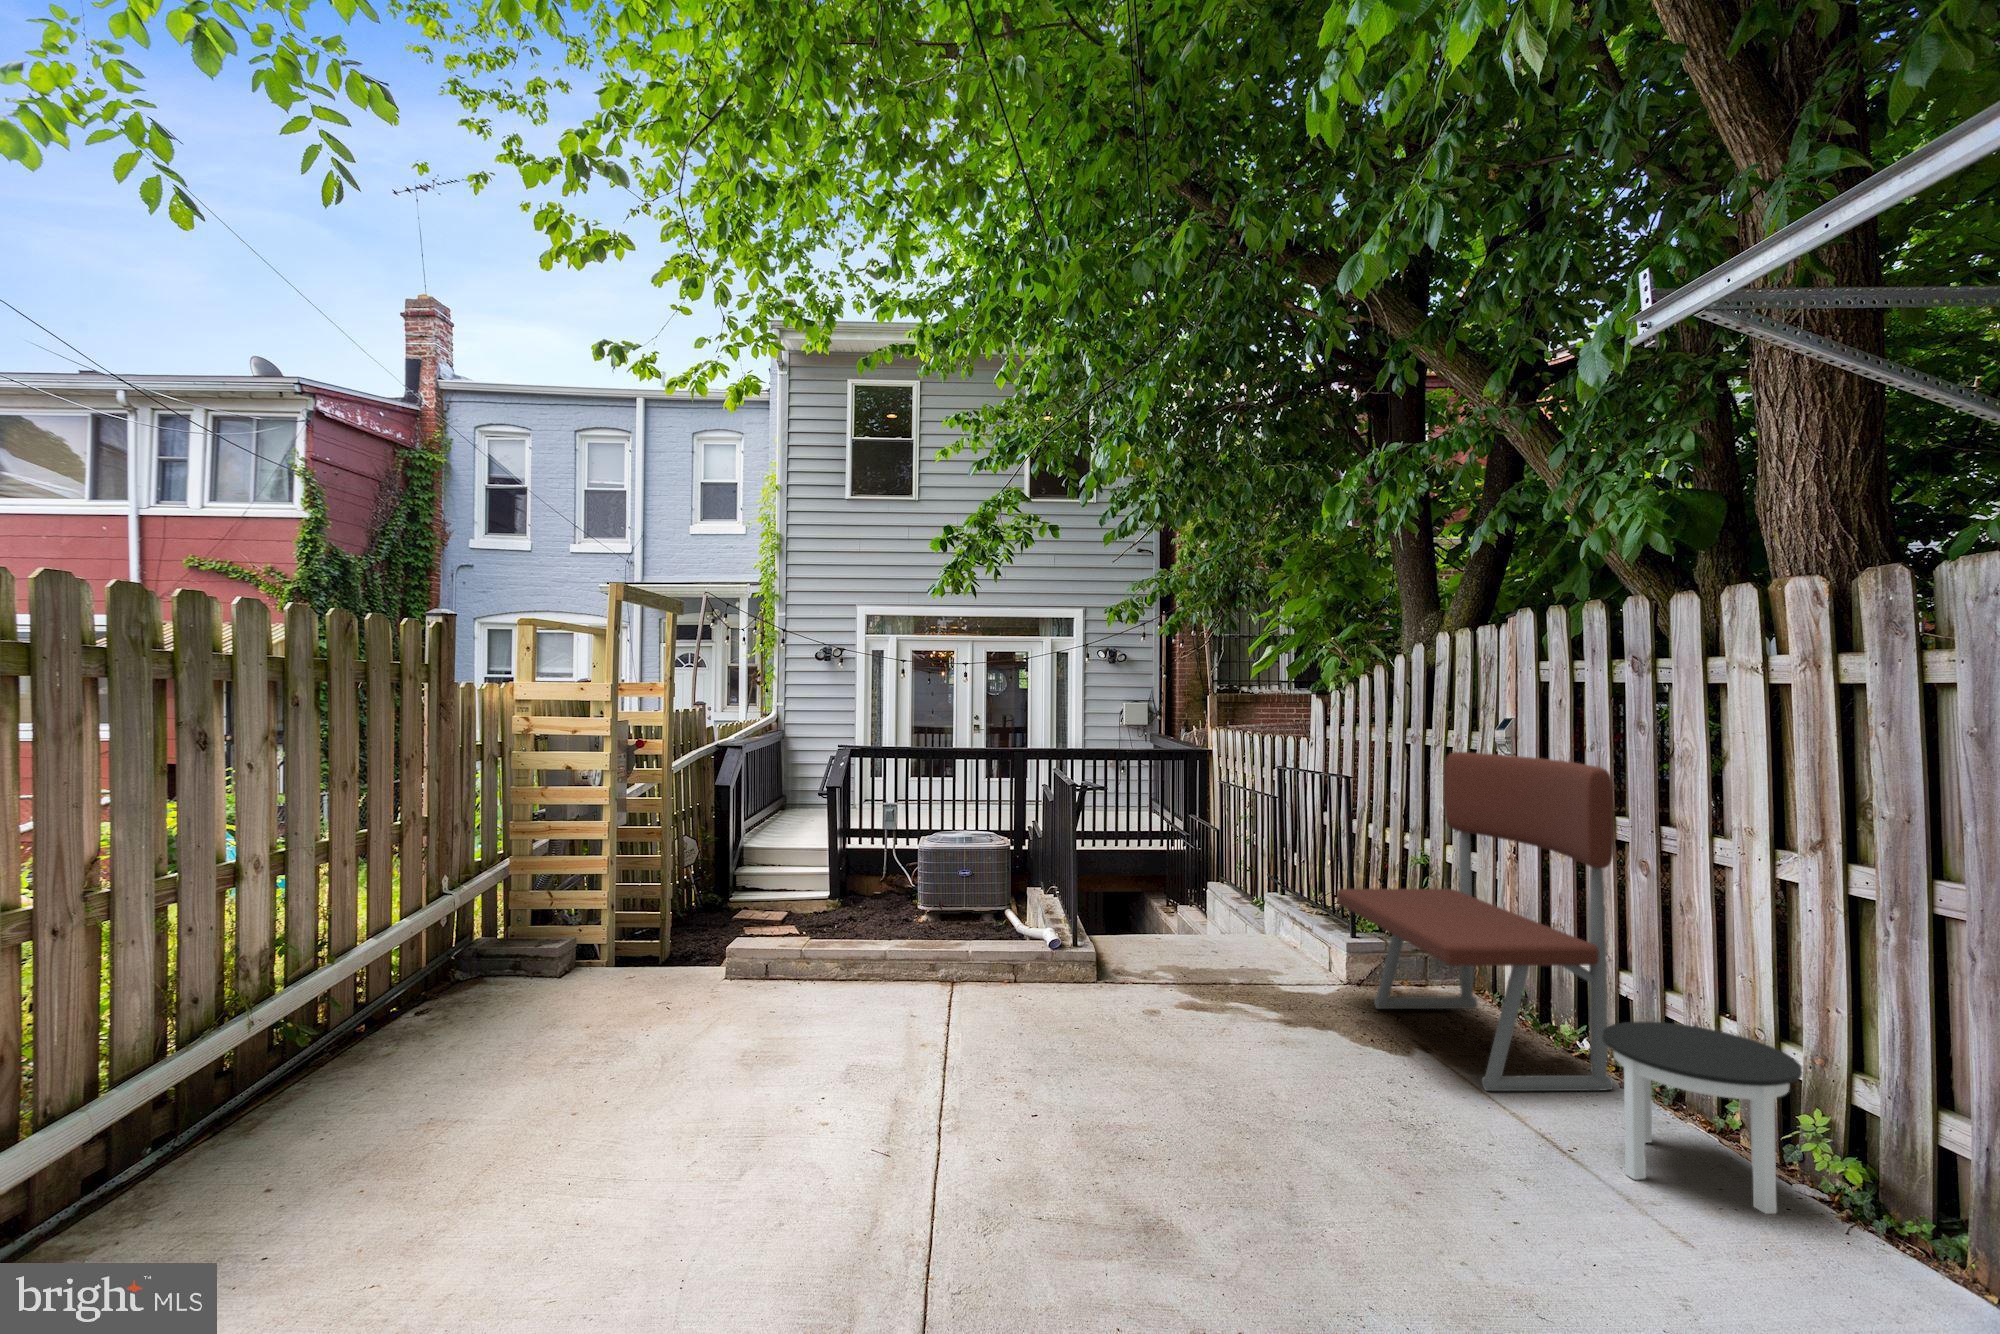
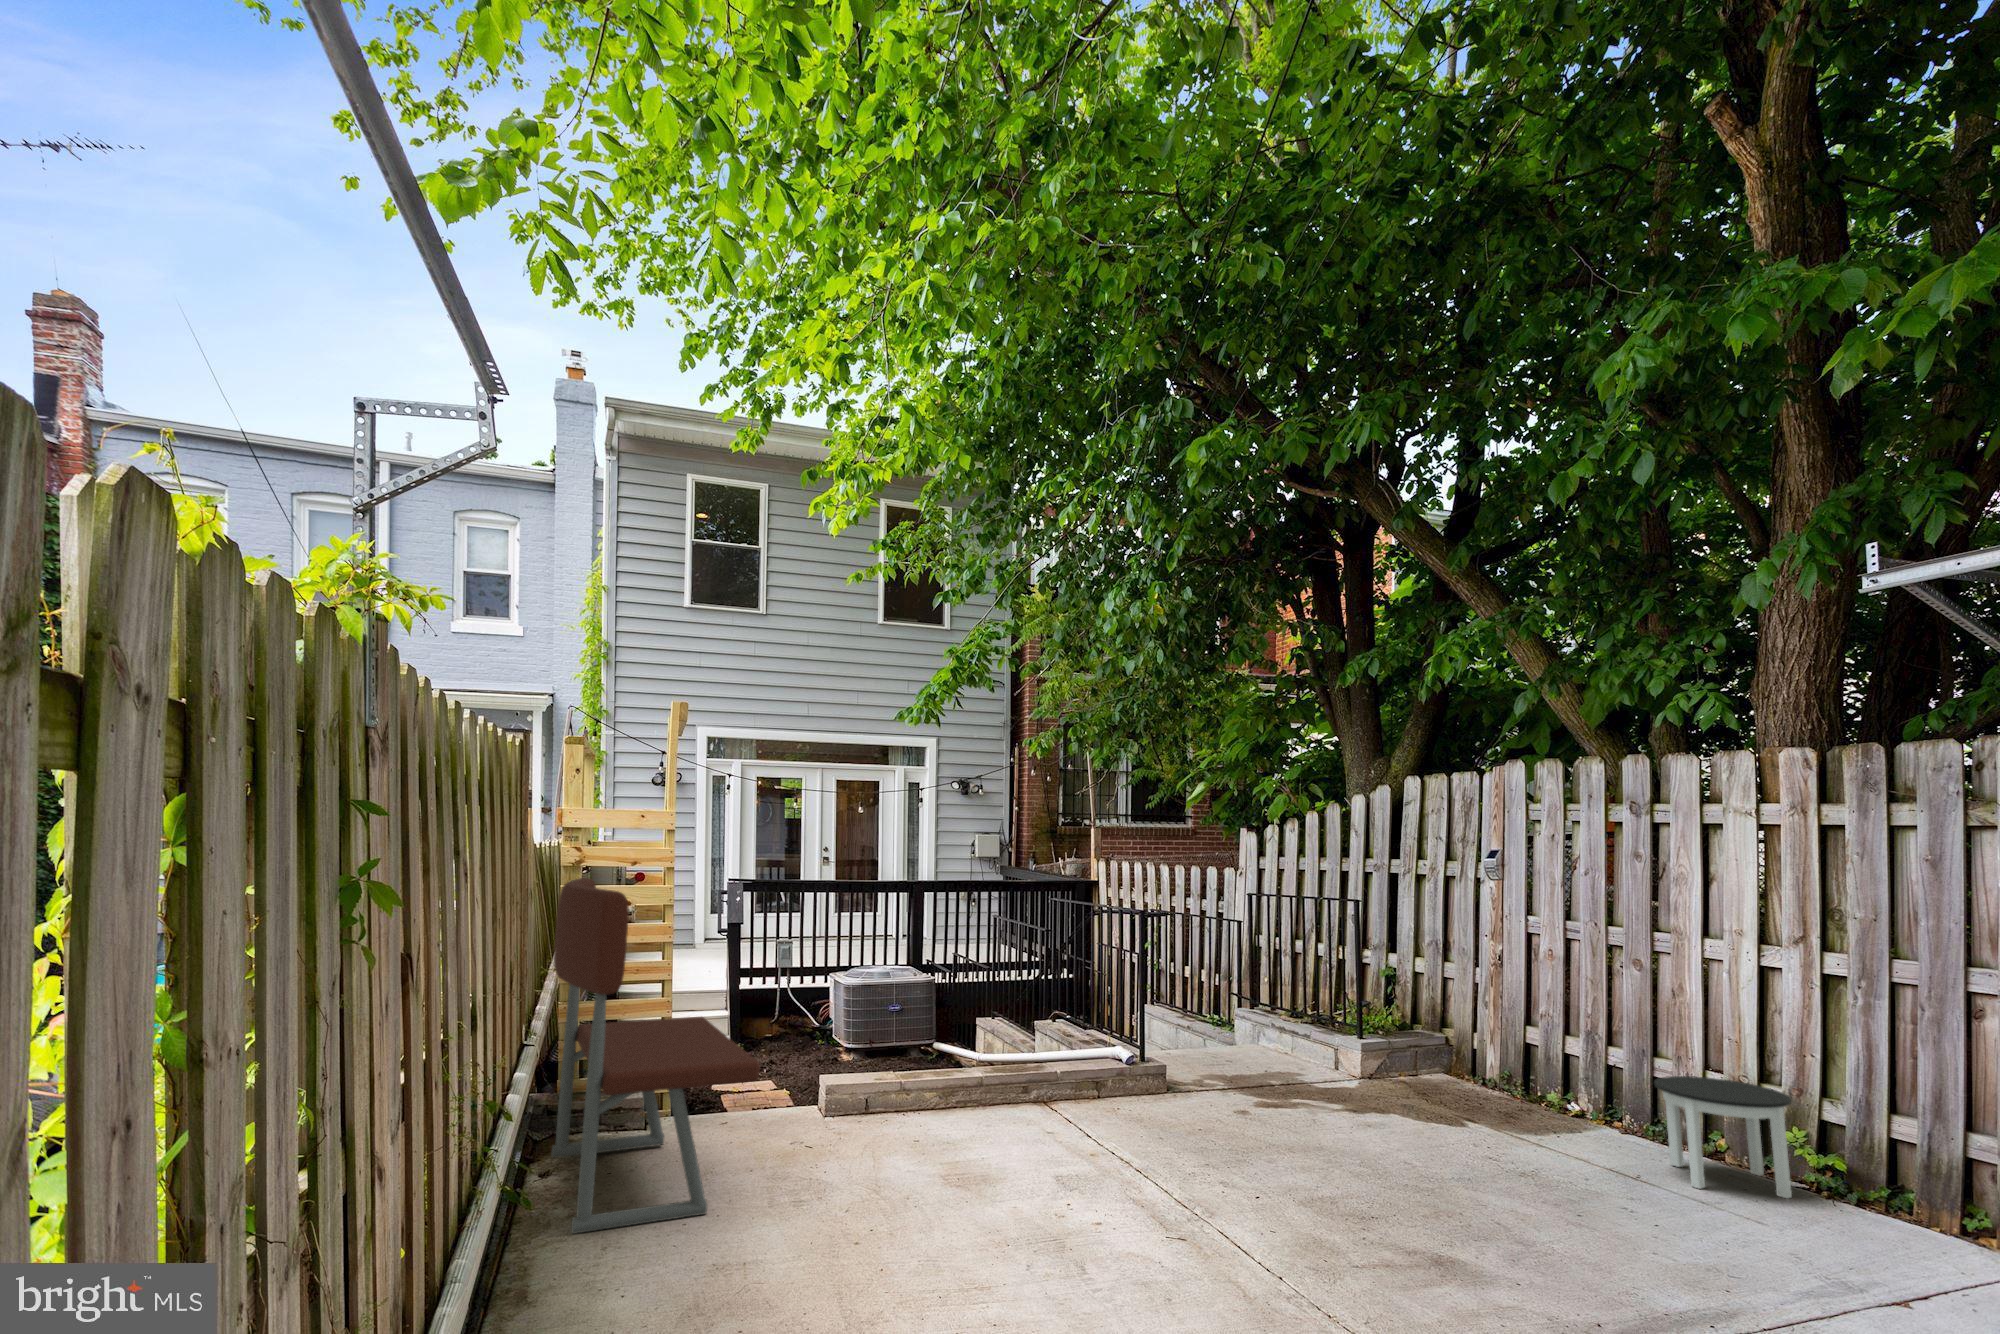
bench: present [1337,752,1614,1091] -> present [552,878,760,1234]

